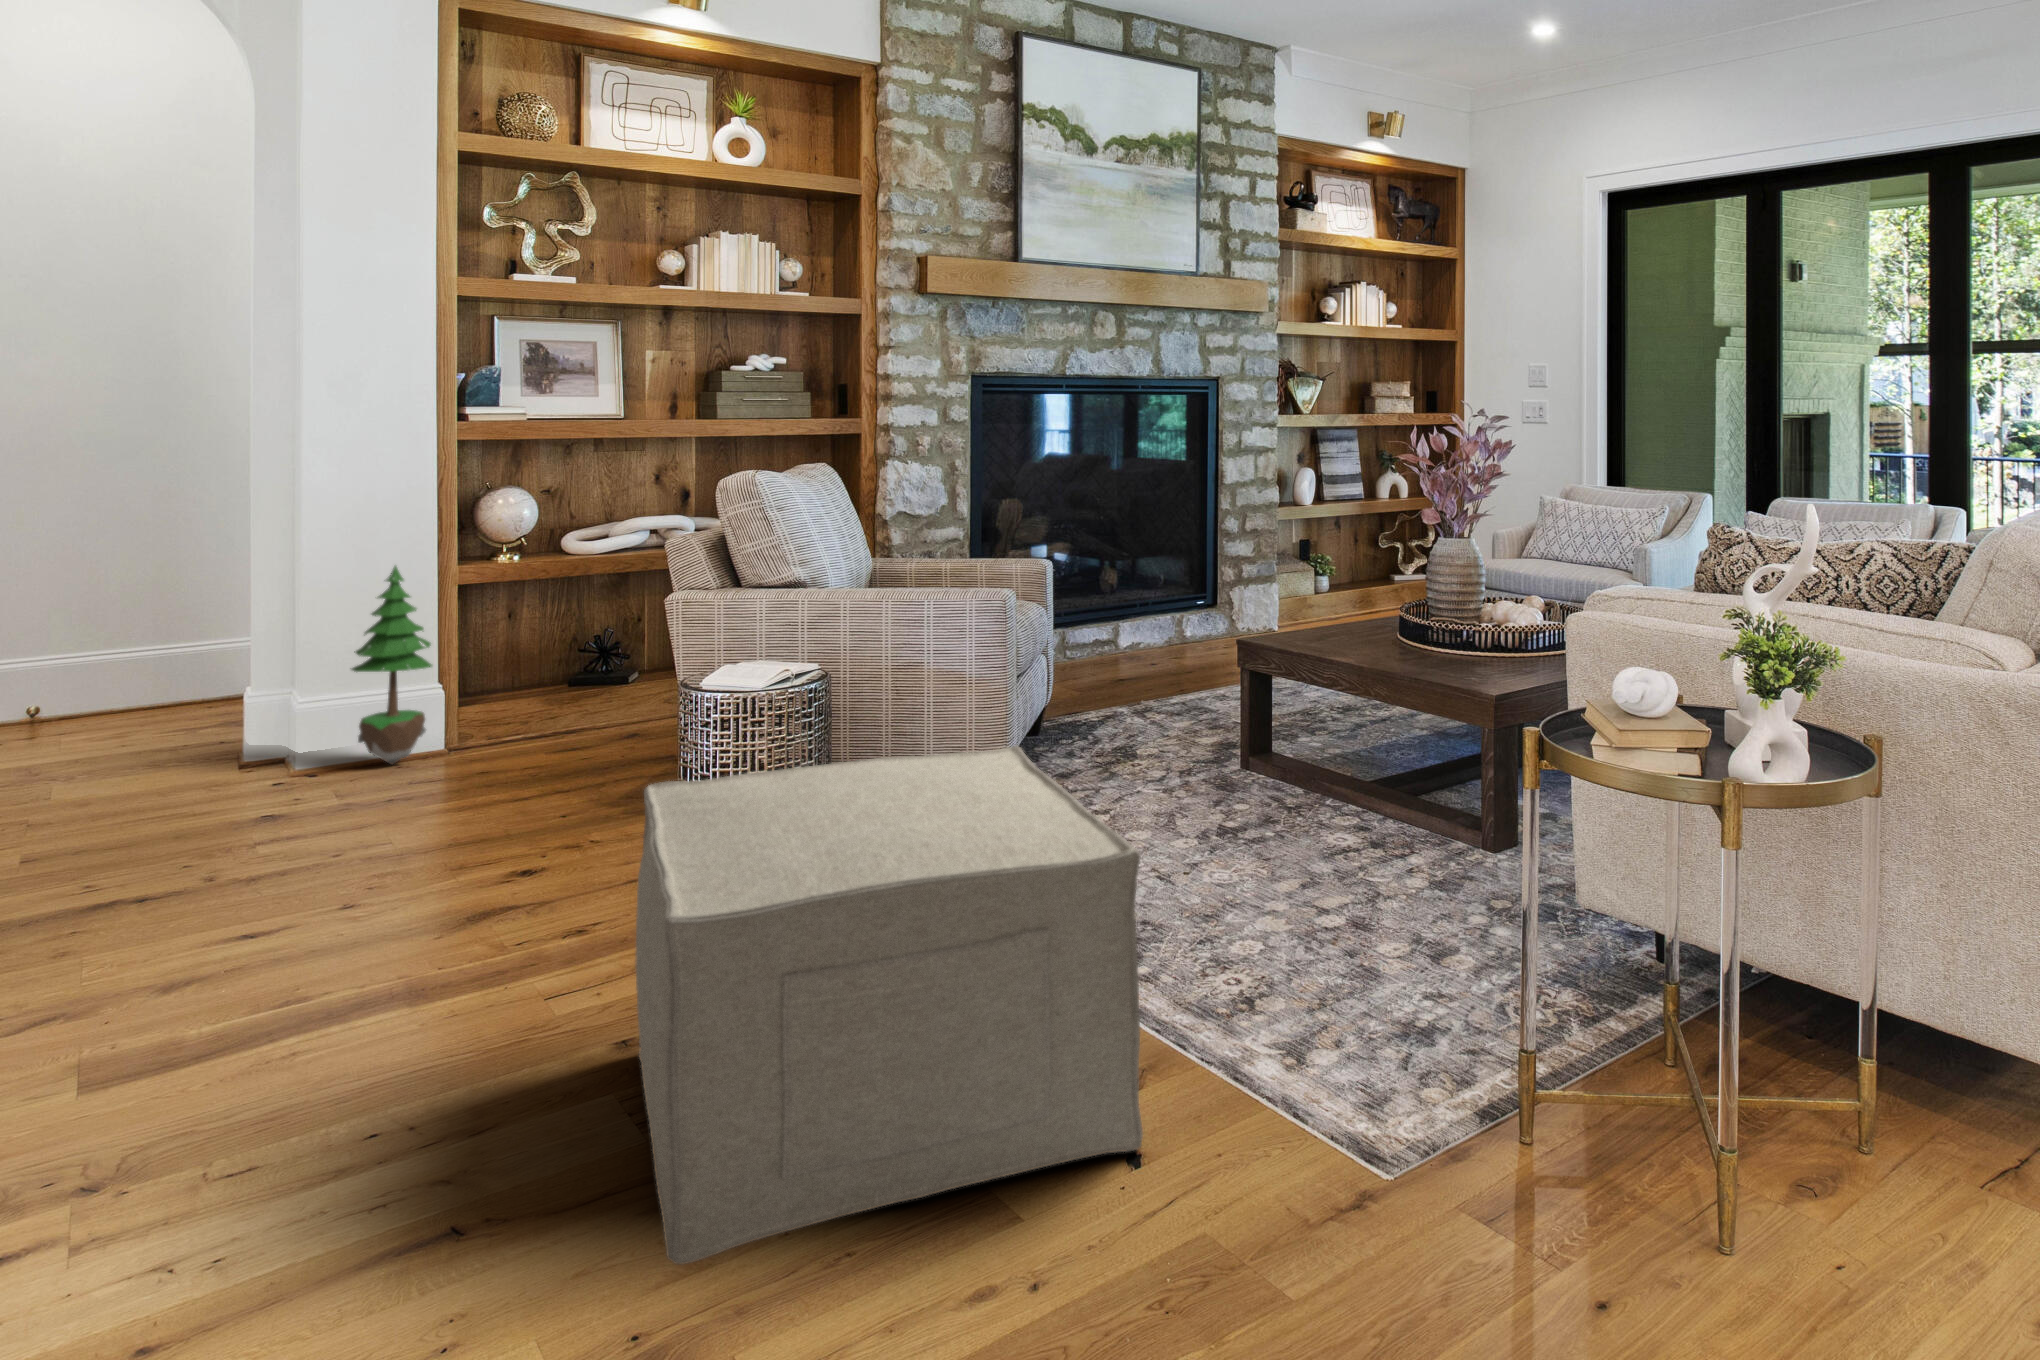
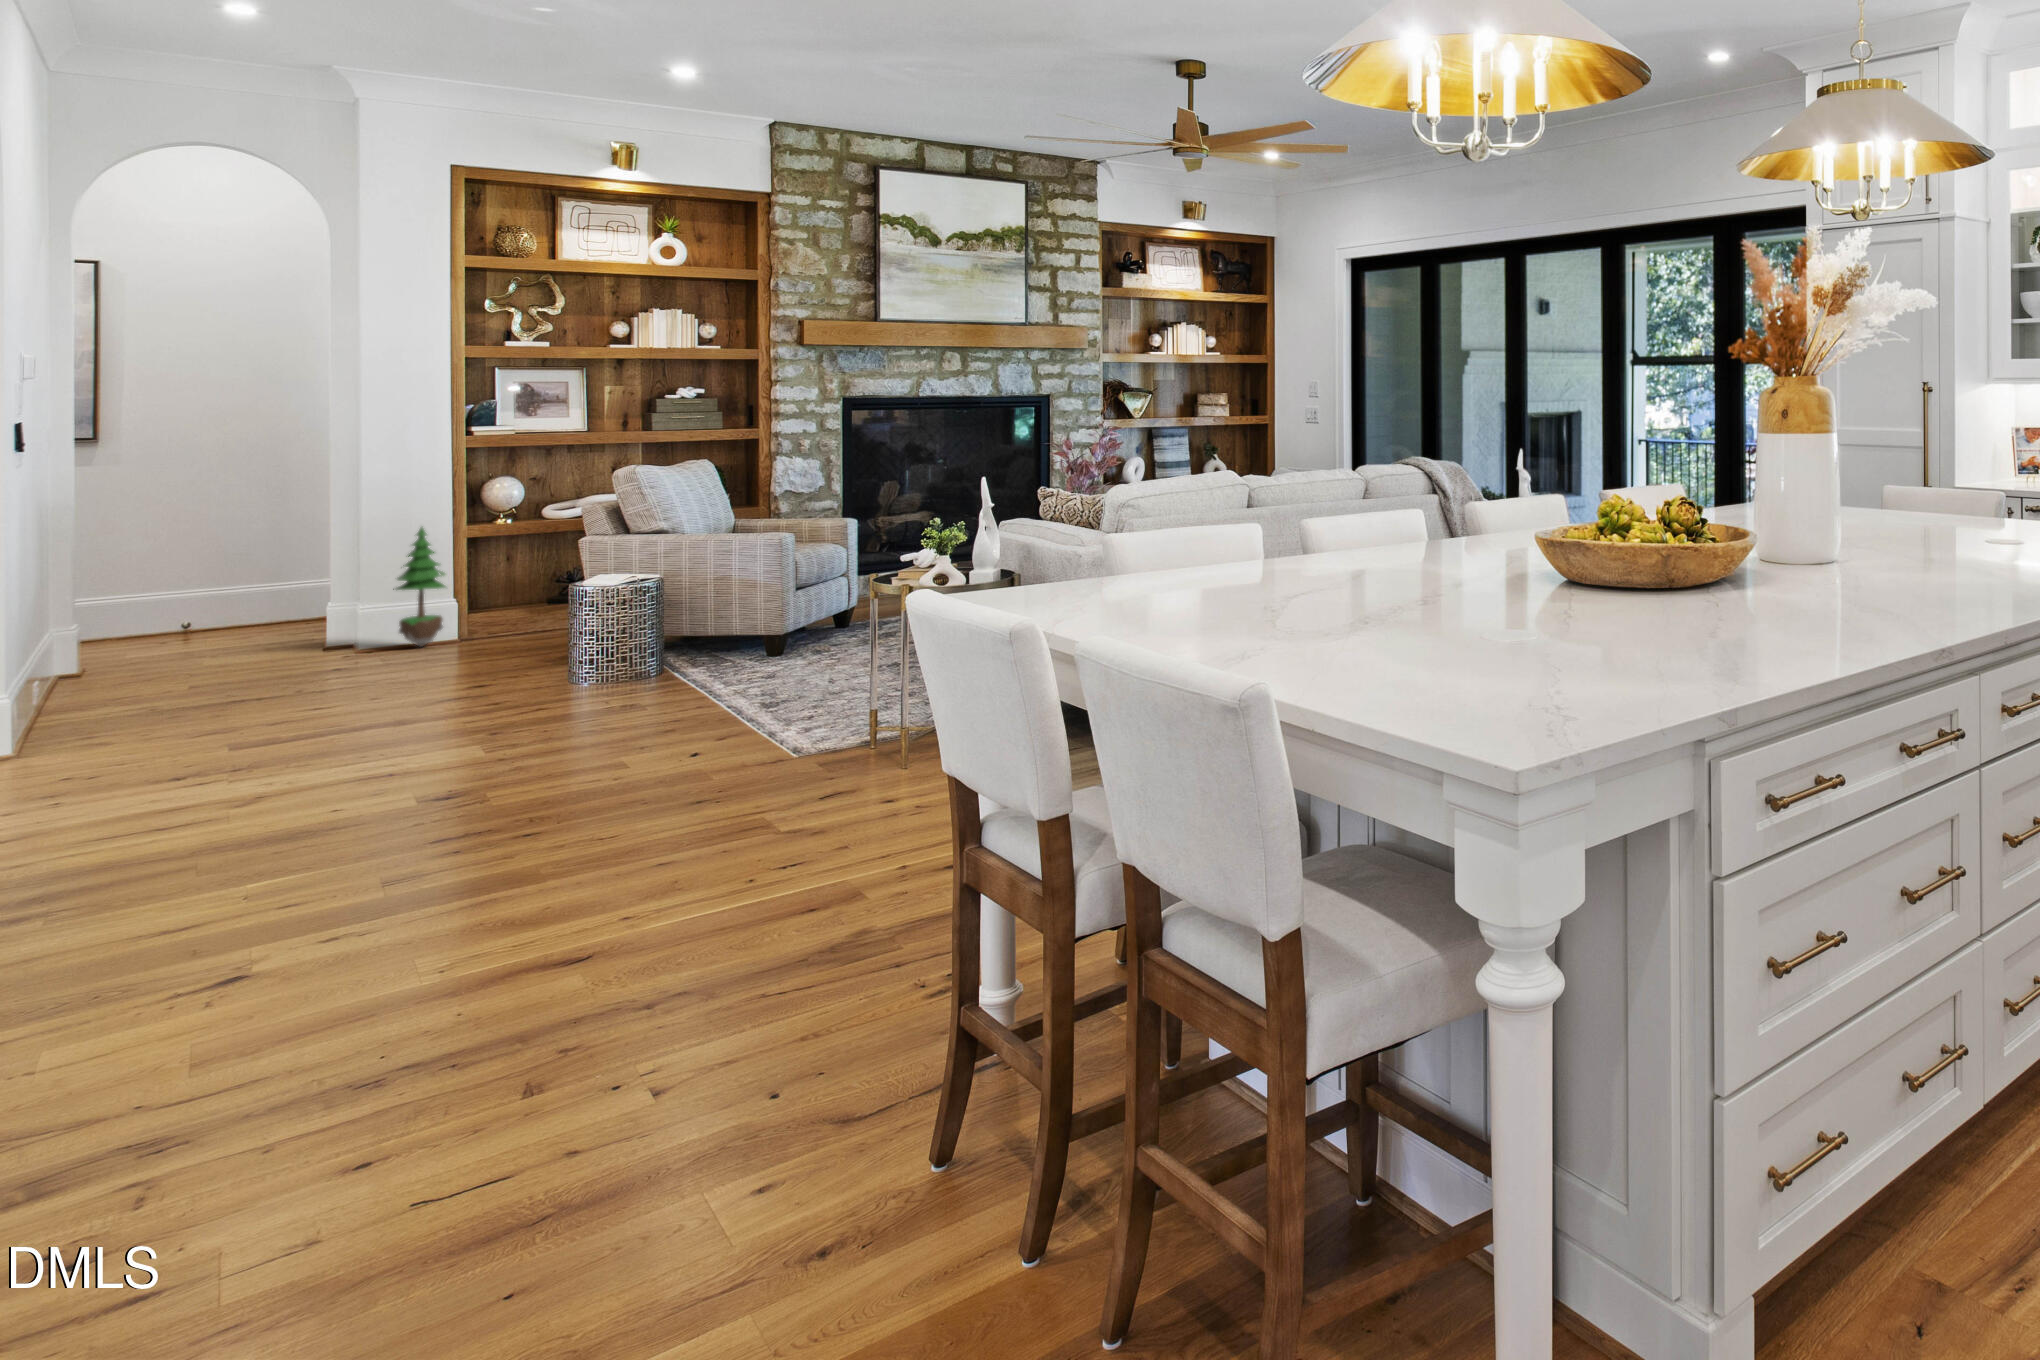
ottoman: present [636,746,1143,1265] -> none [487,600,726,781]

